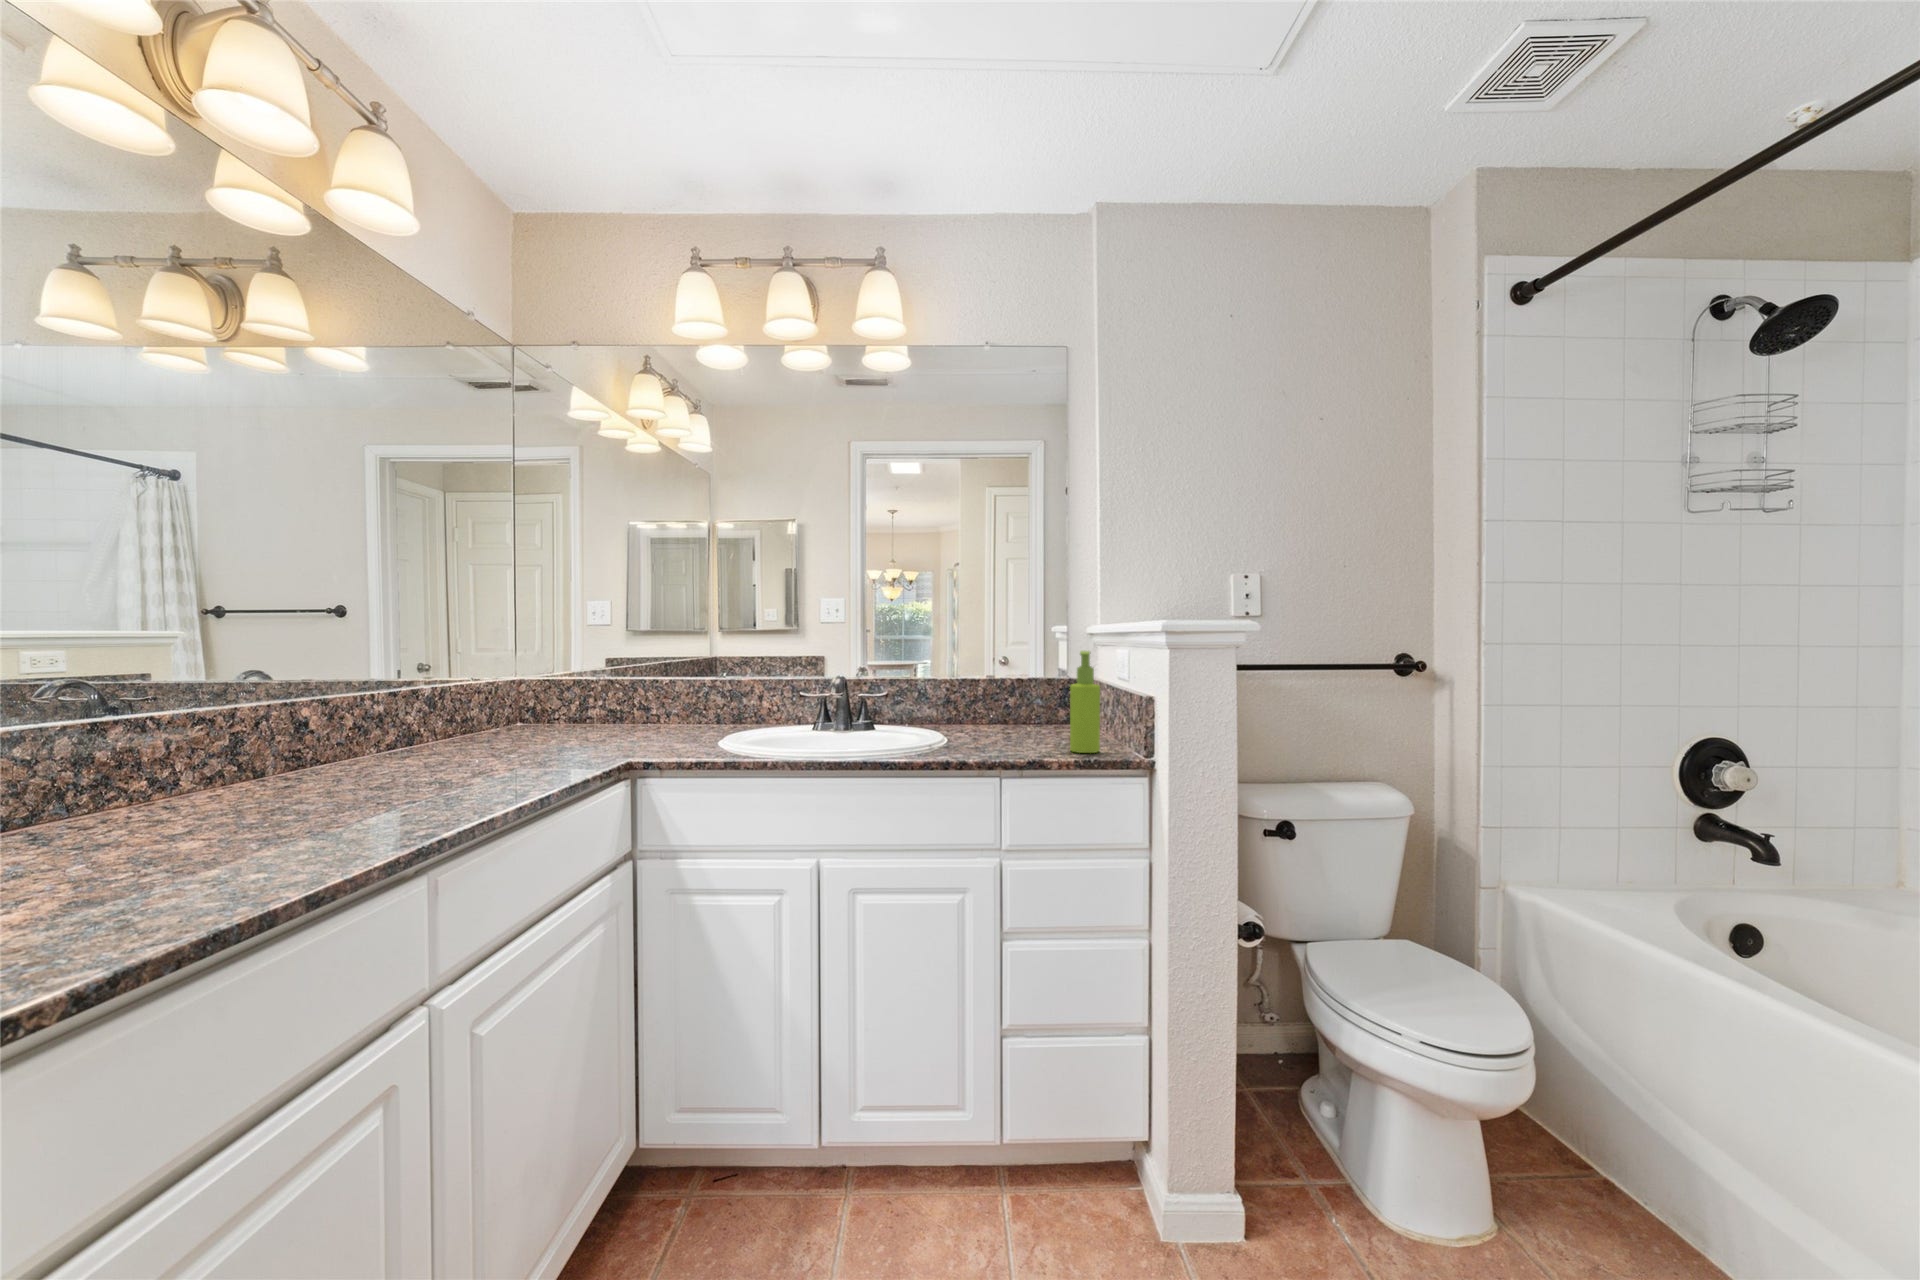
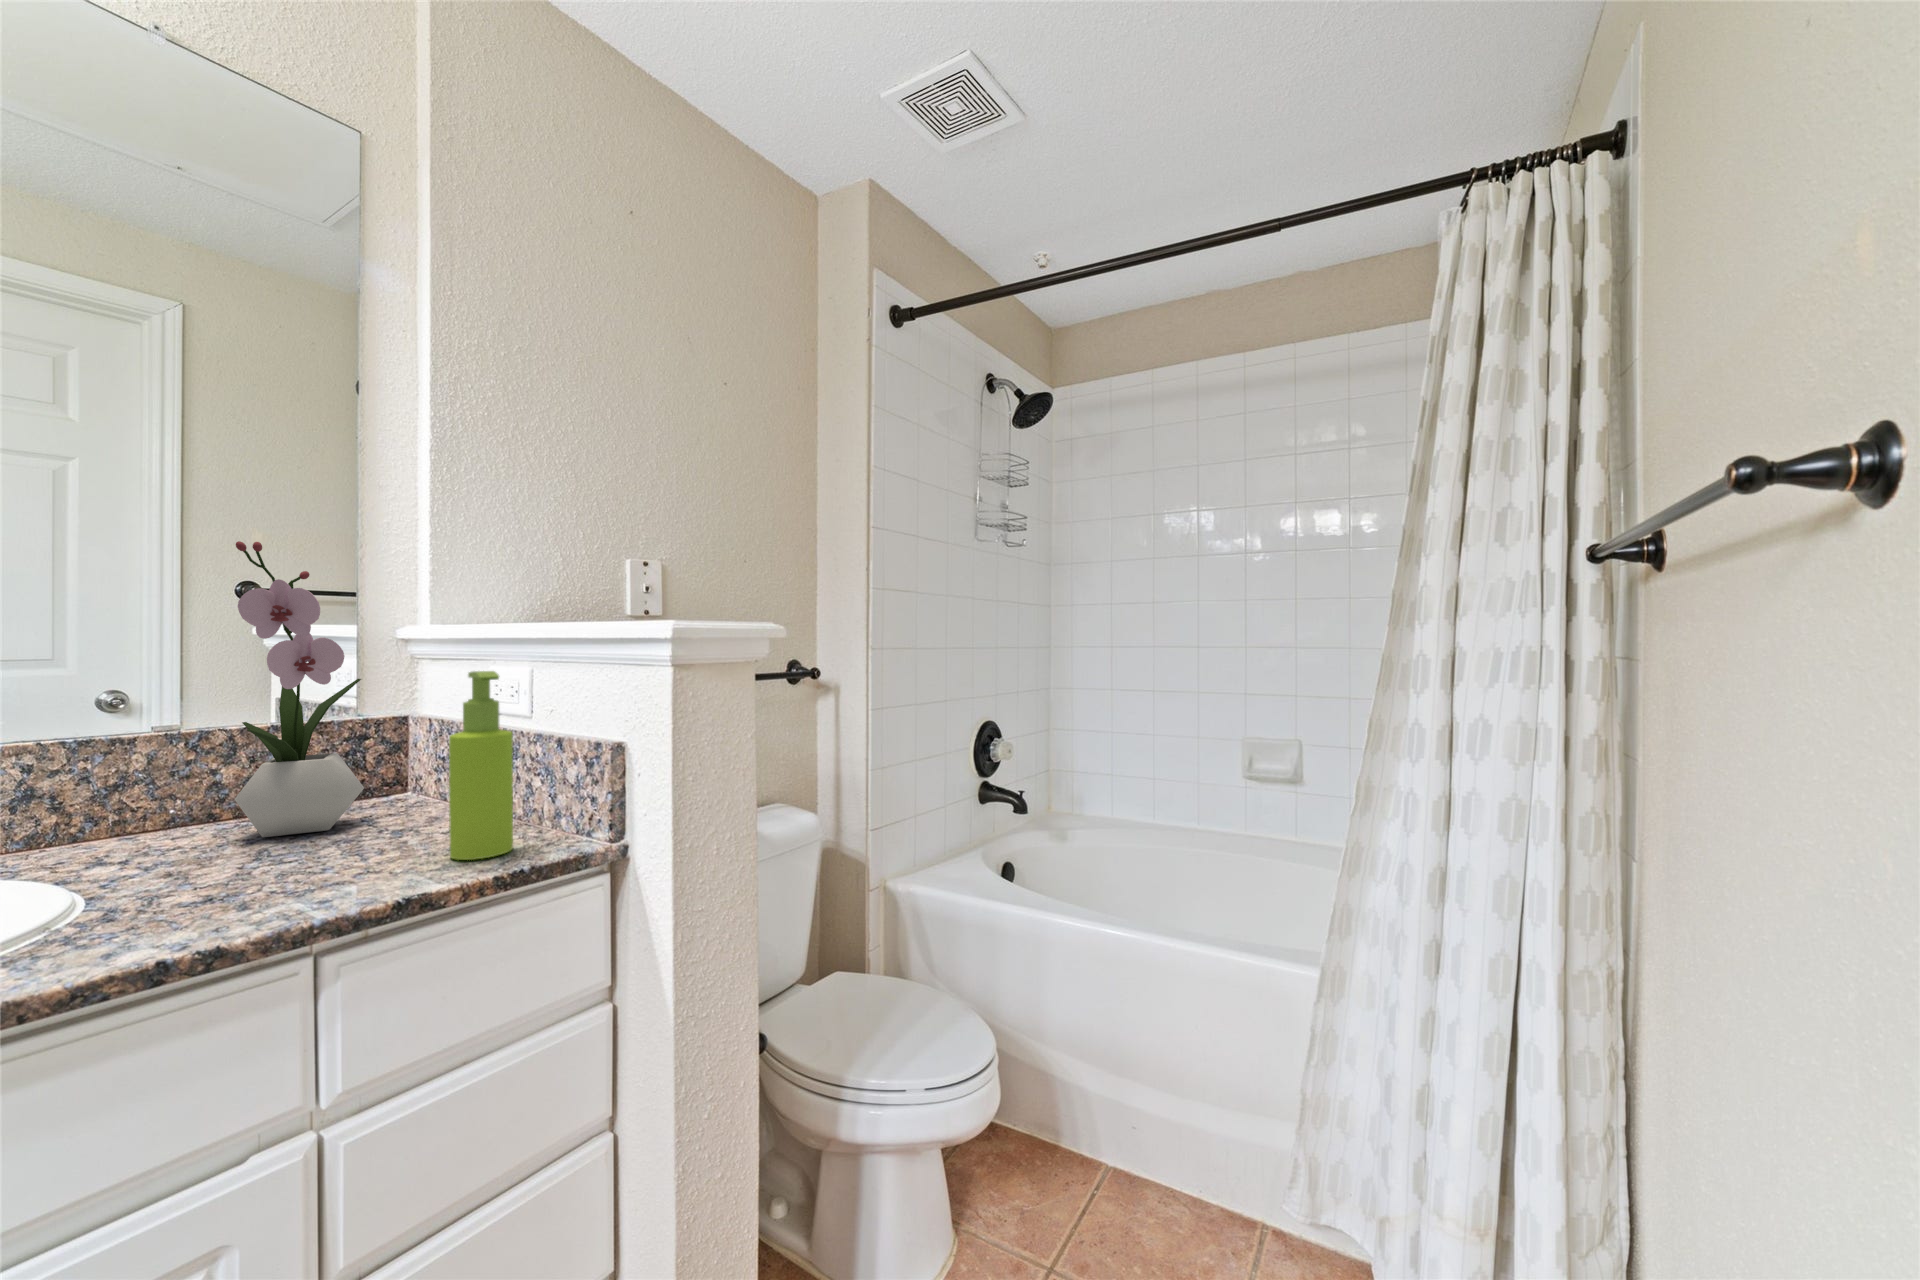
flower arrangement: none [1004,583,1059,734] -> present [235,541,364,837]

